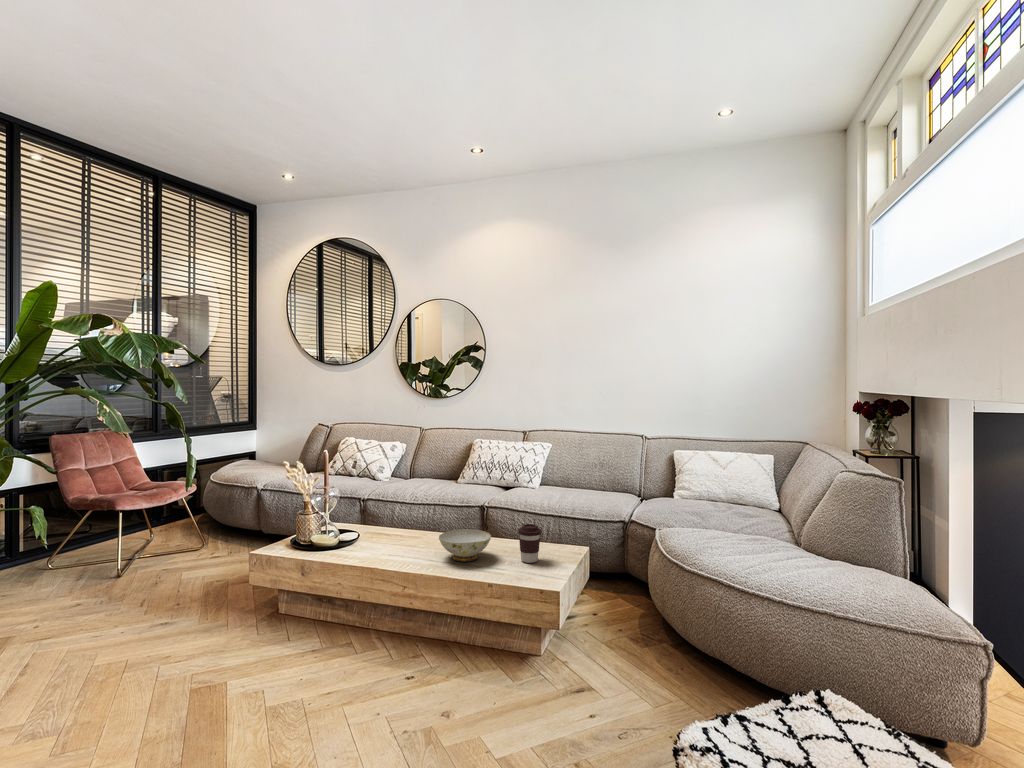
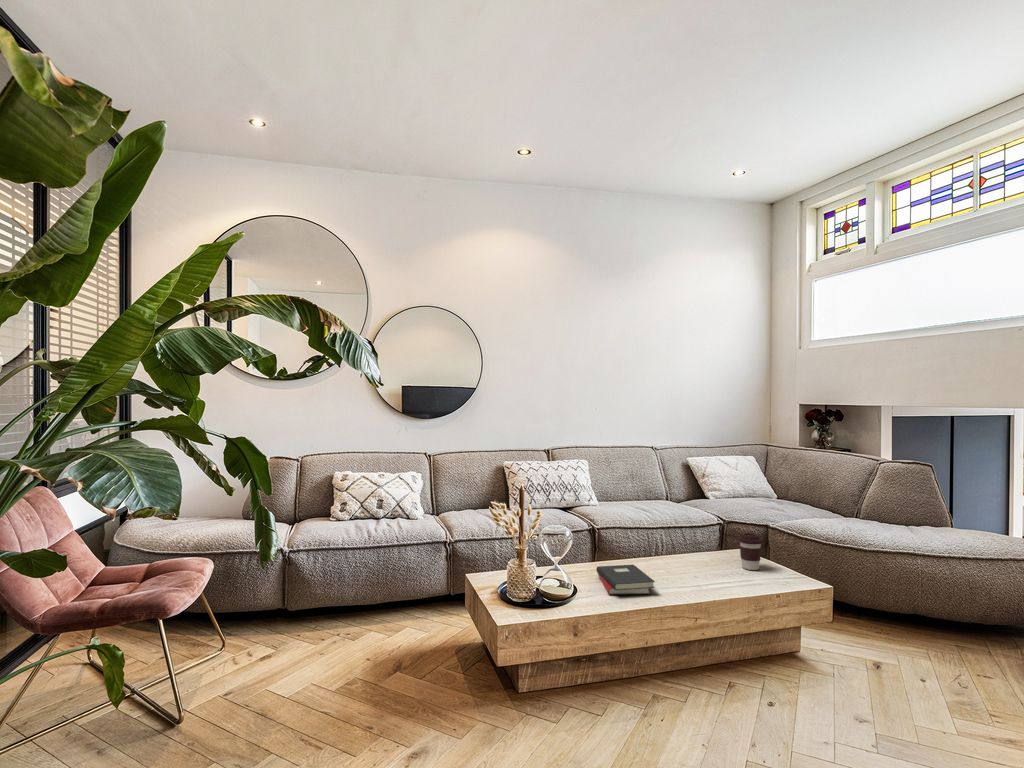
ceramic bowl: present [439,529,491,561] -> none [676,548,731,581]
hardback book: none [357,531,420,558] -> present [596,565,655,595]

